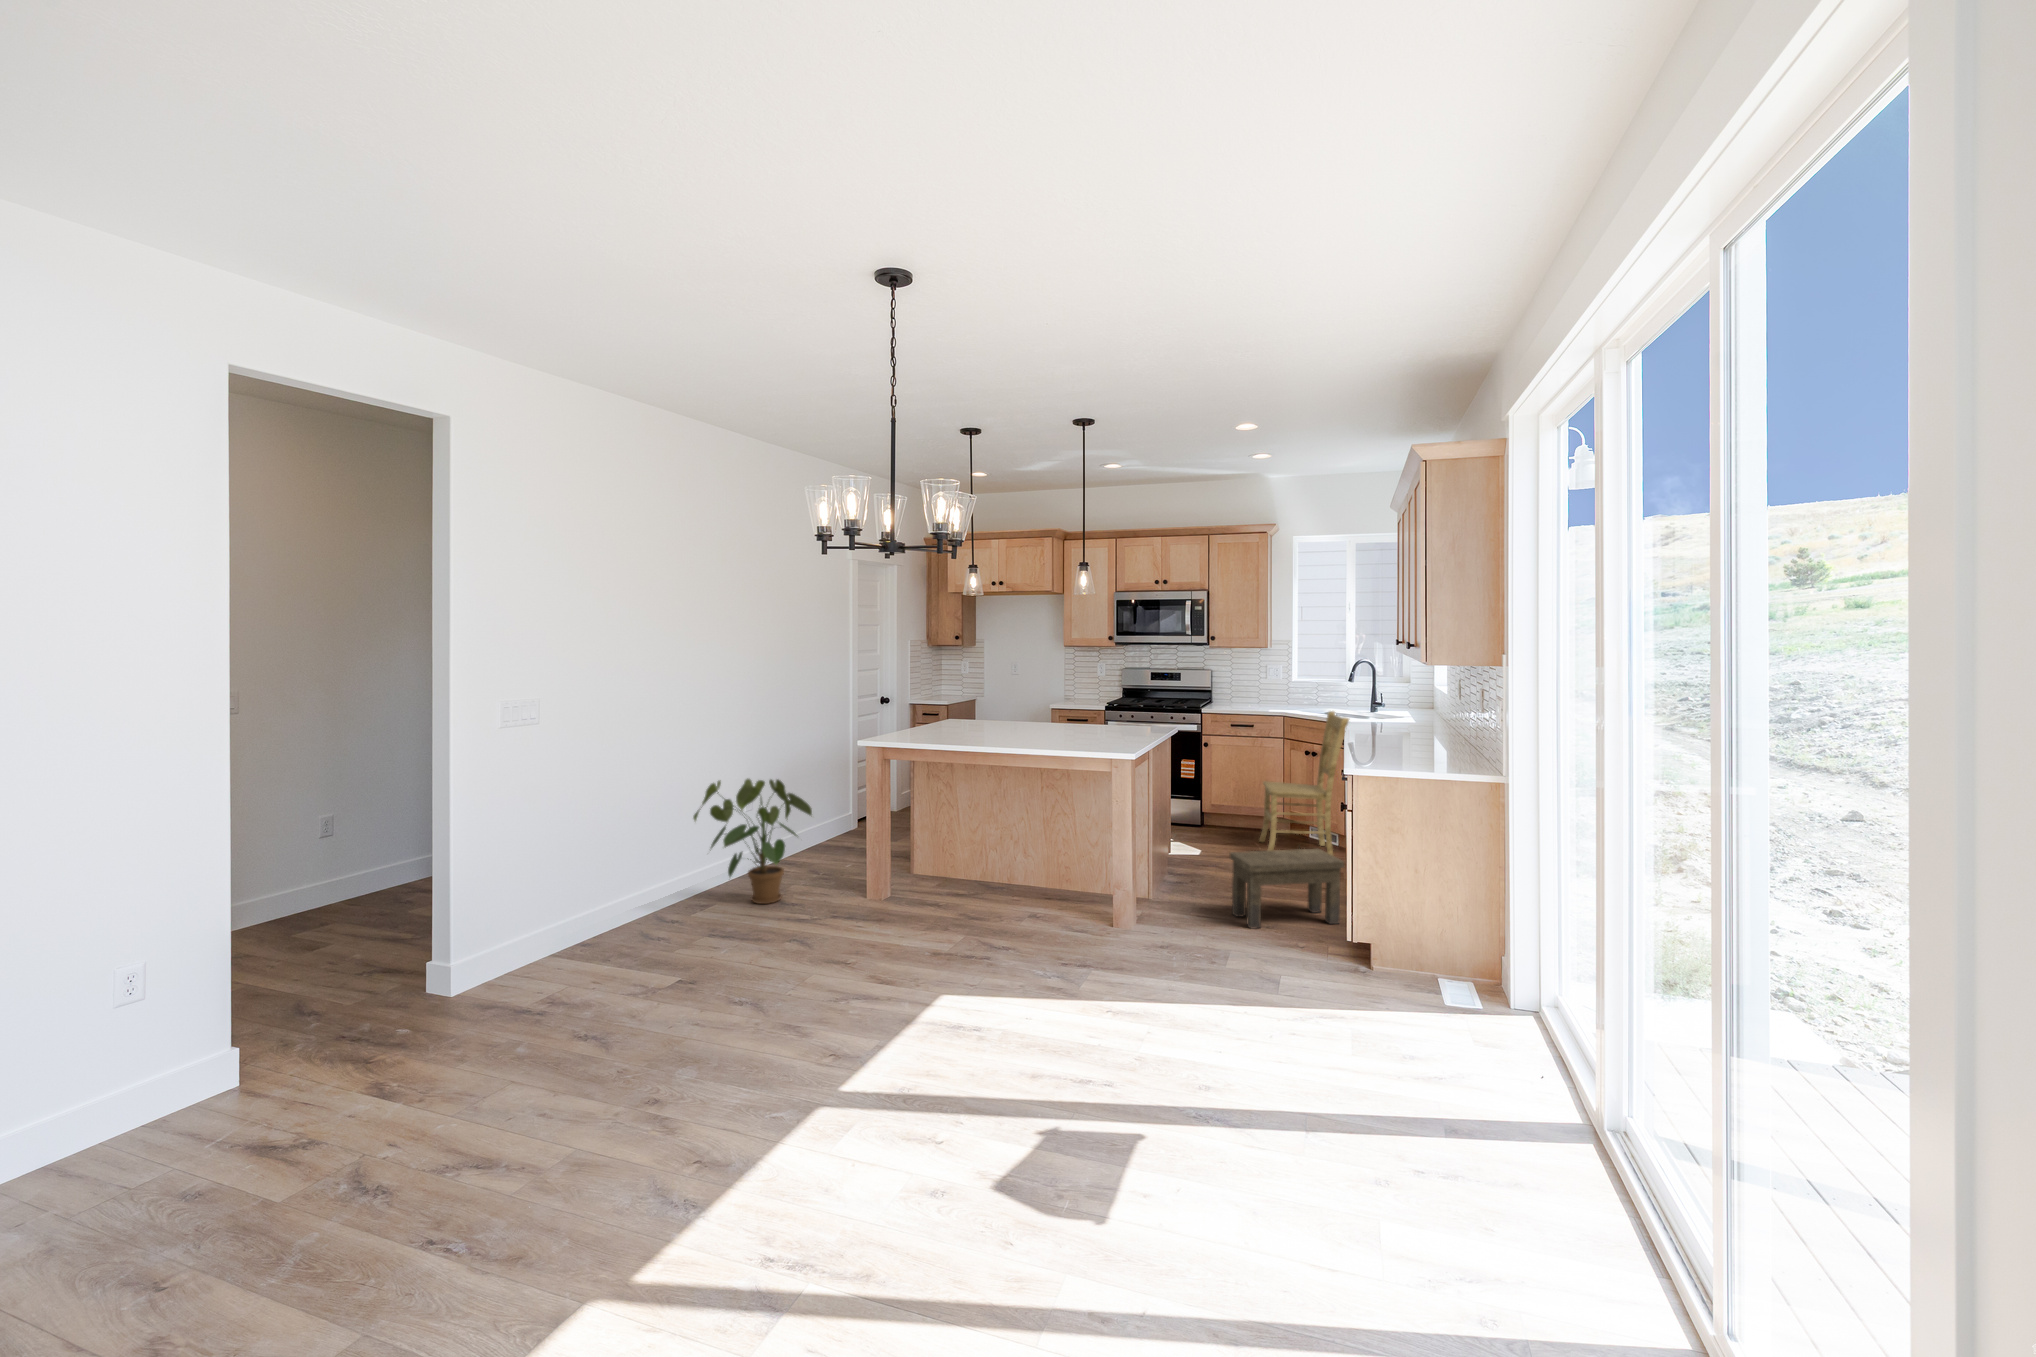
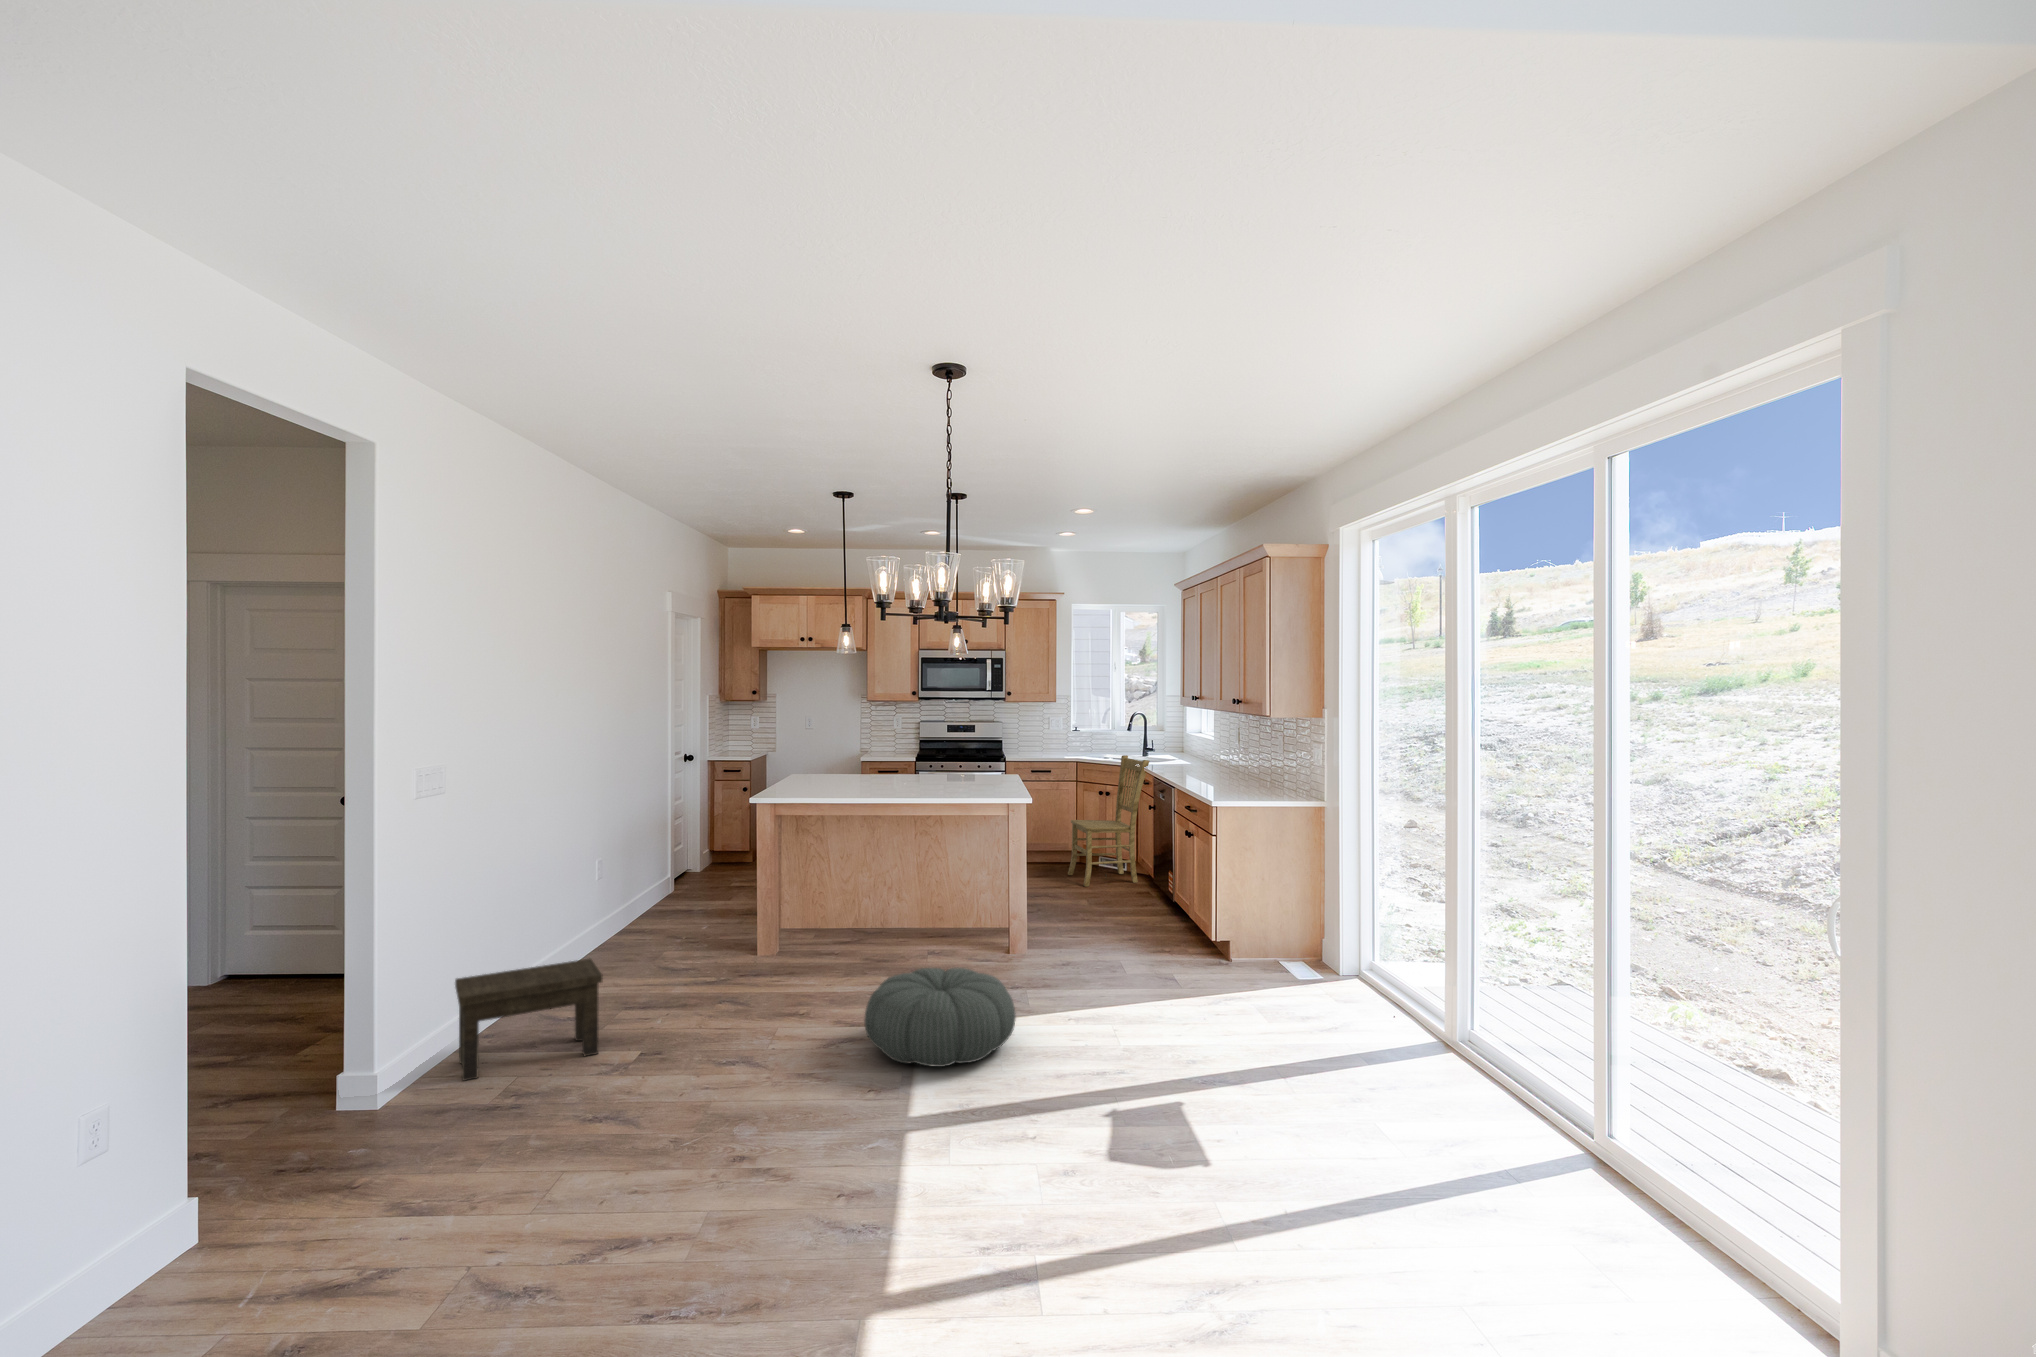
house plant: present [693,779,812,904] -> none [564,843,693,975]
side table: present [1229,849,1344,929] -> present [455,958,603,1081]
pouf: none [866,934,1030,1046] -> present [864,968,1016,1067]

